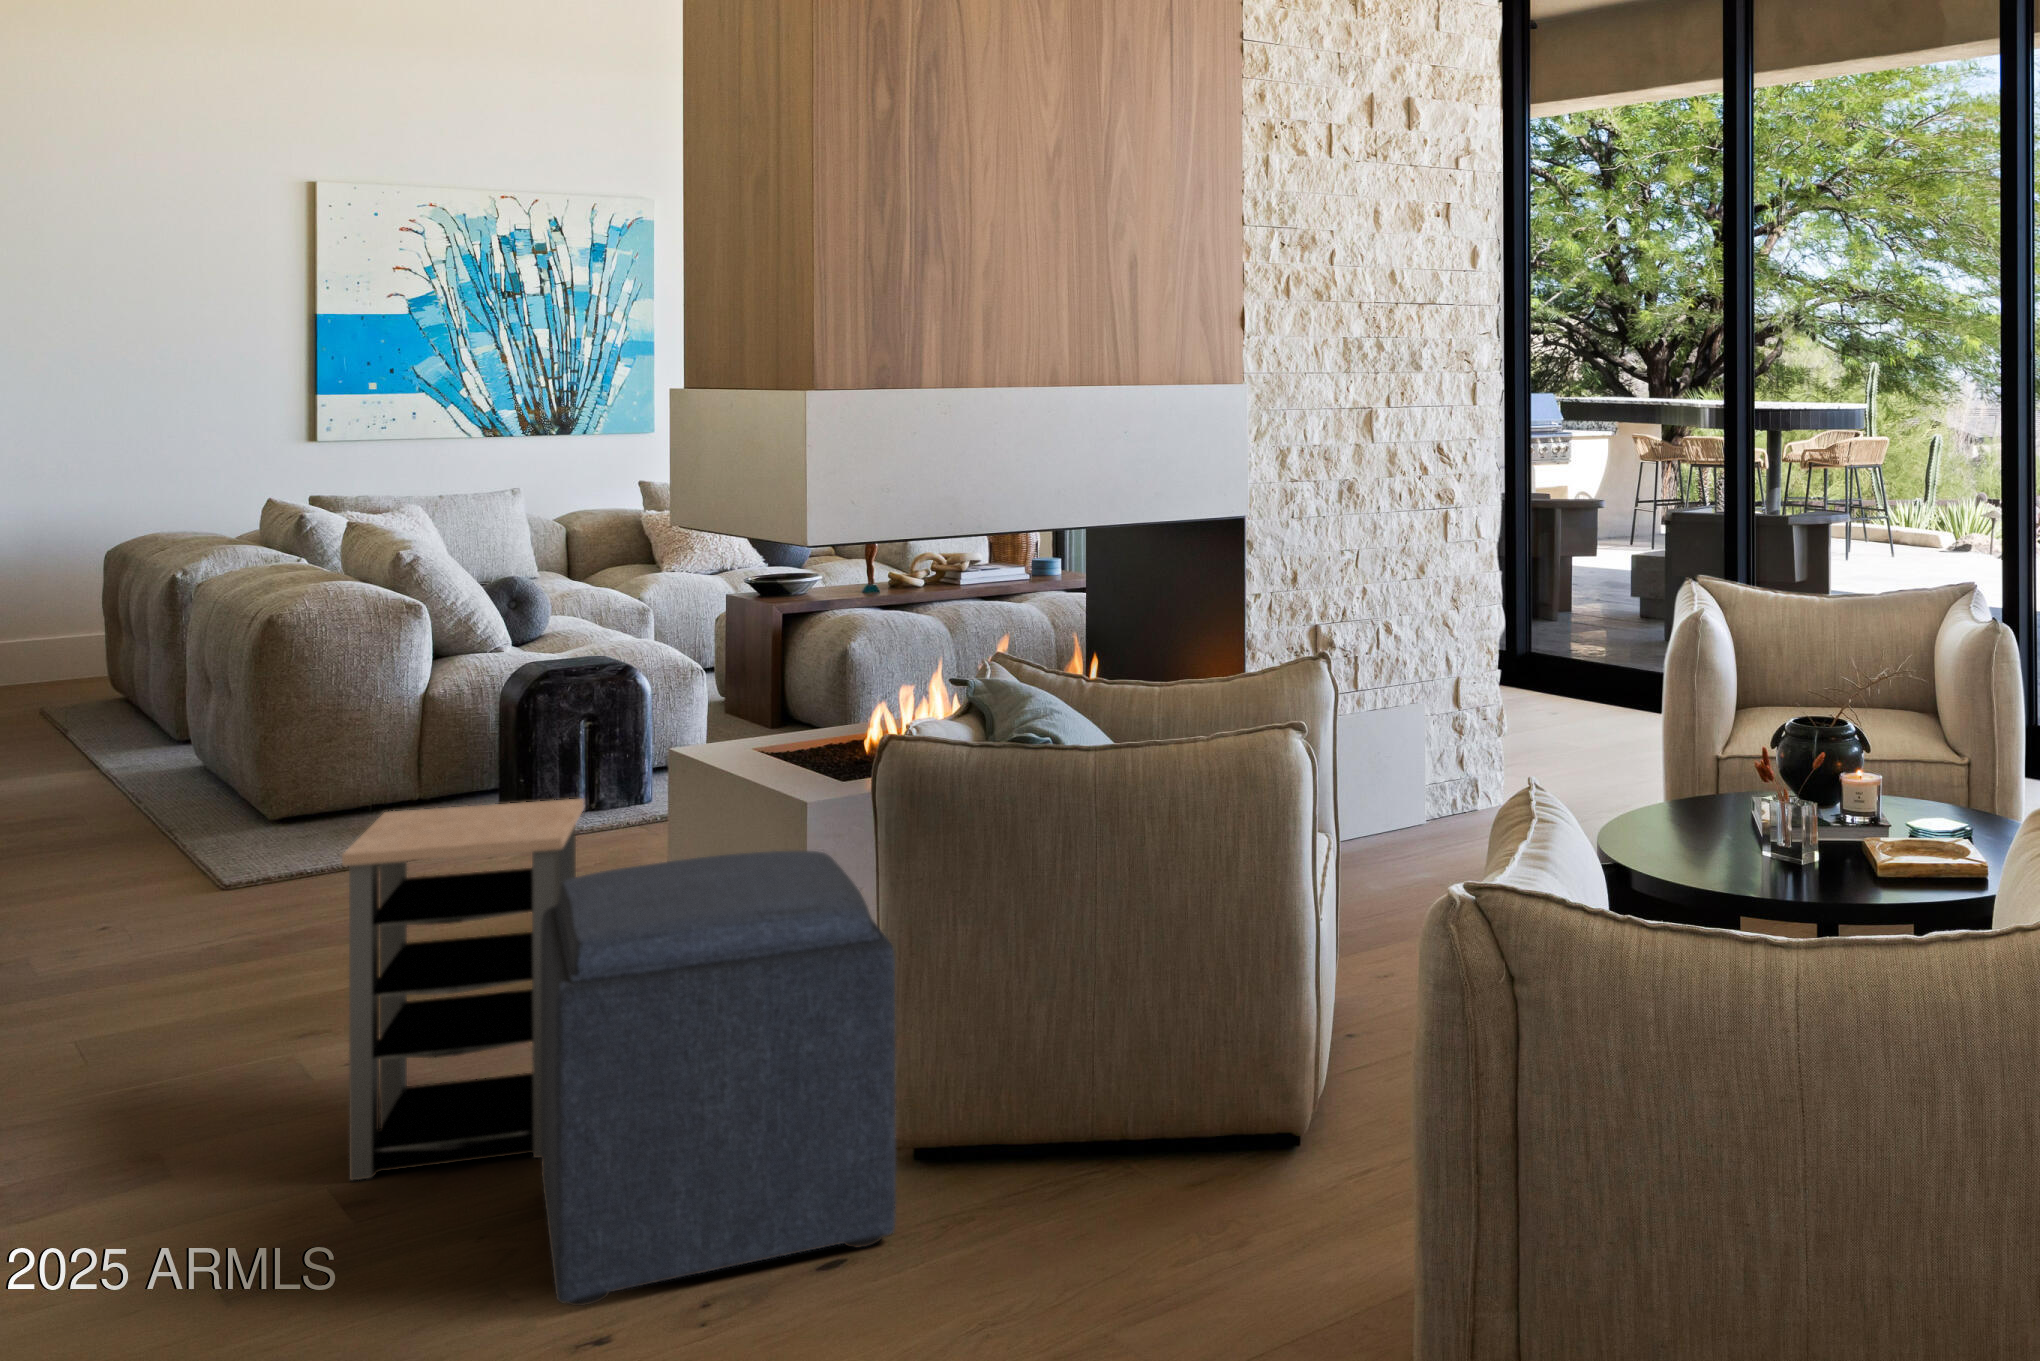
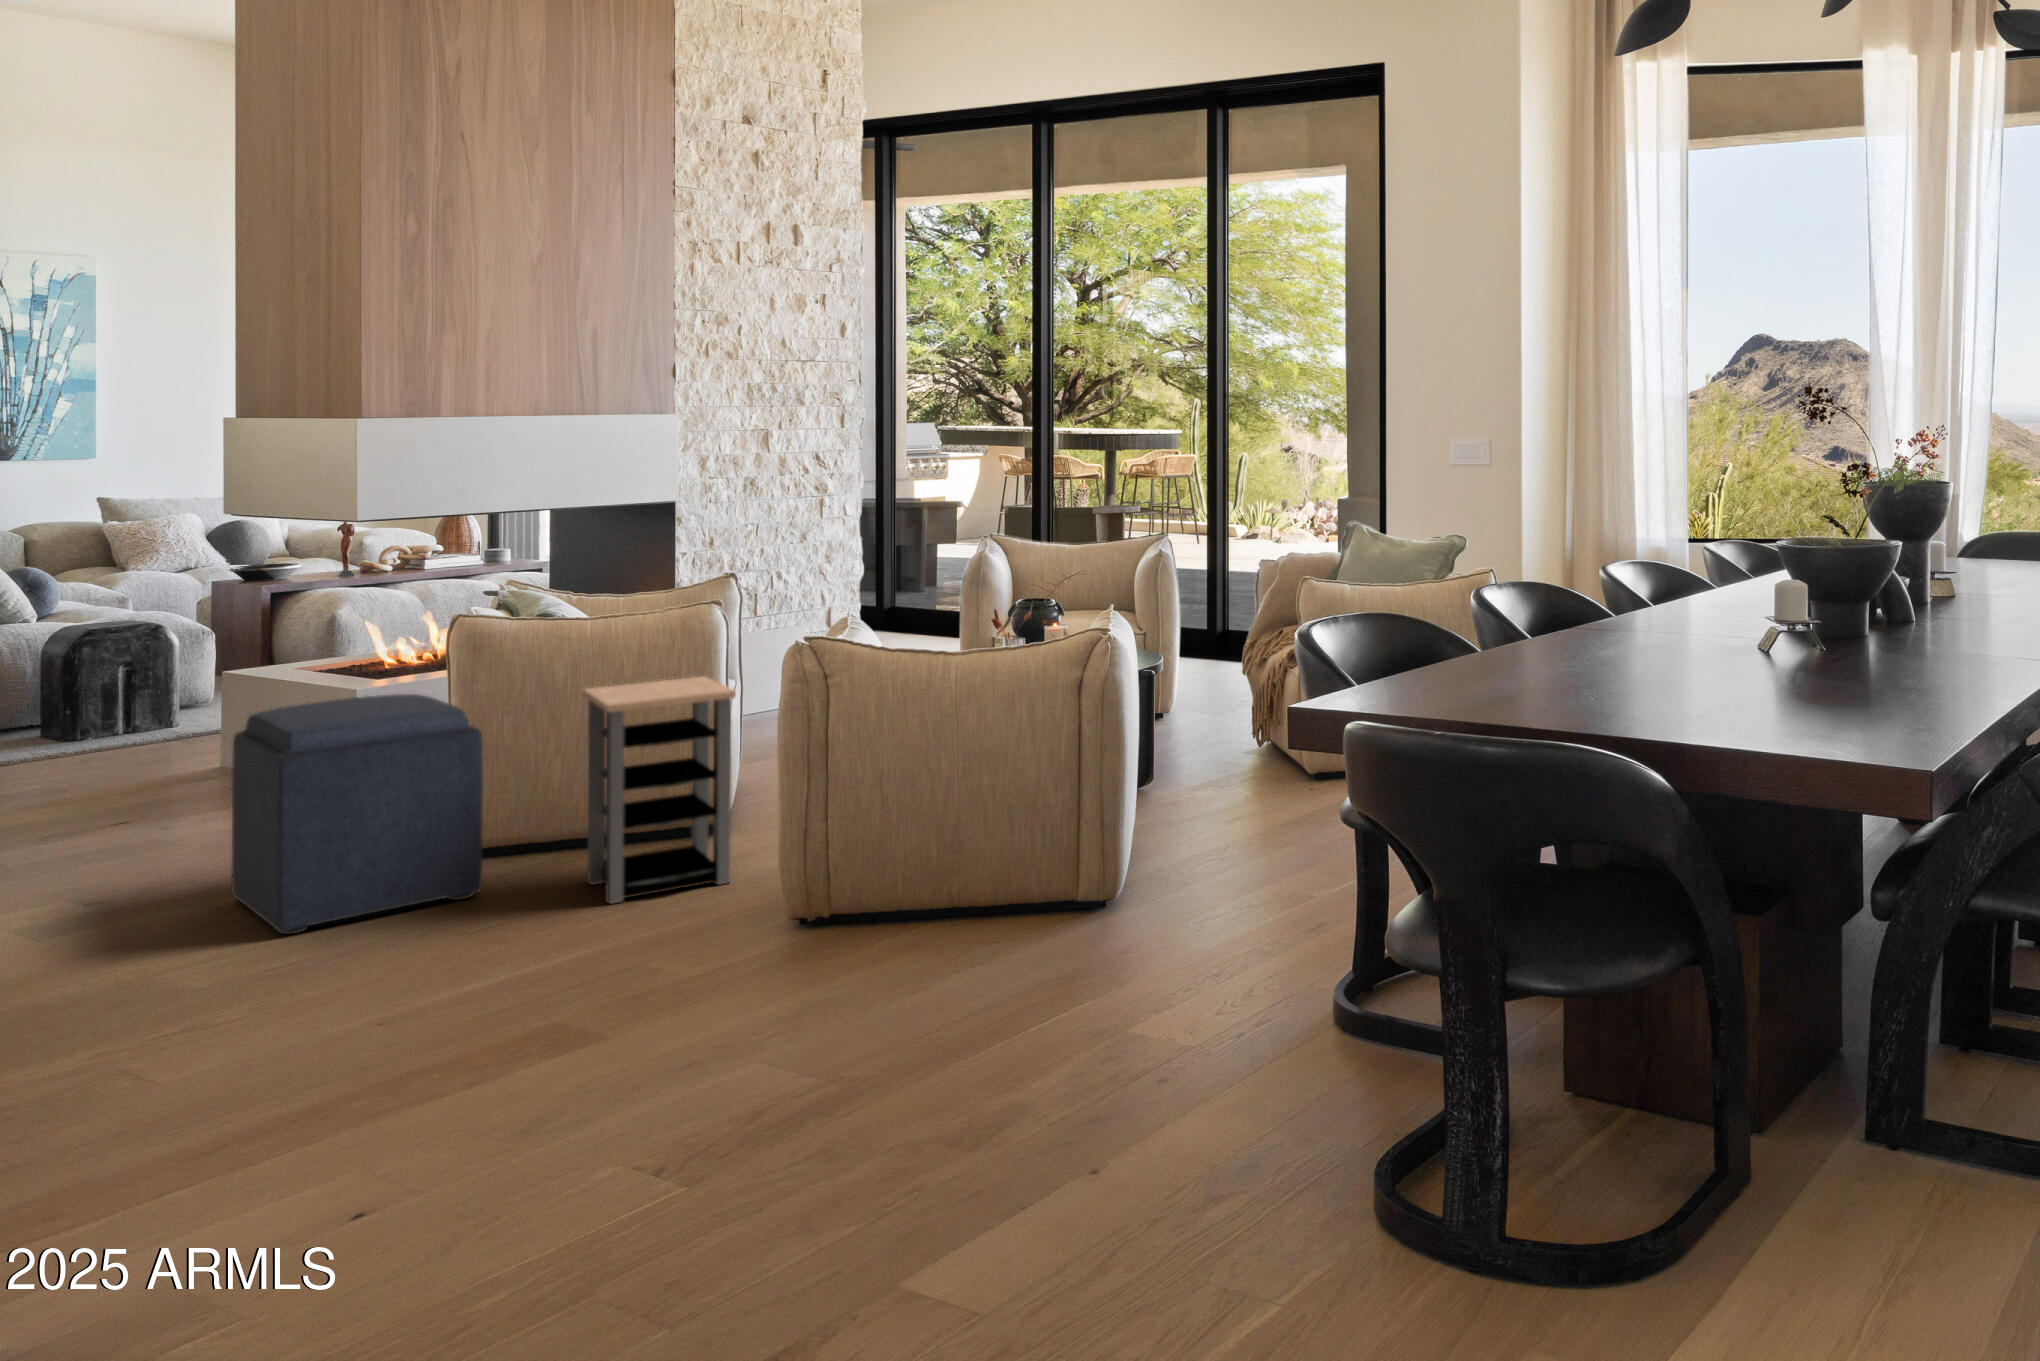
side table: present [342,799,584,1180] -> present [582,676,736,904]

